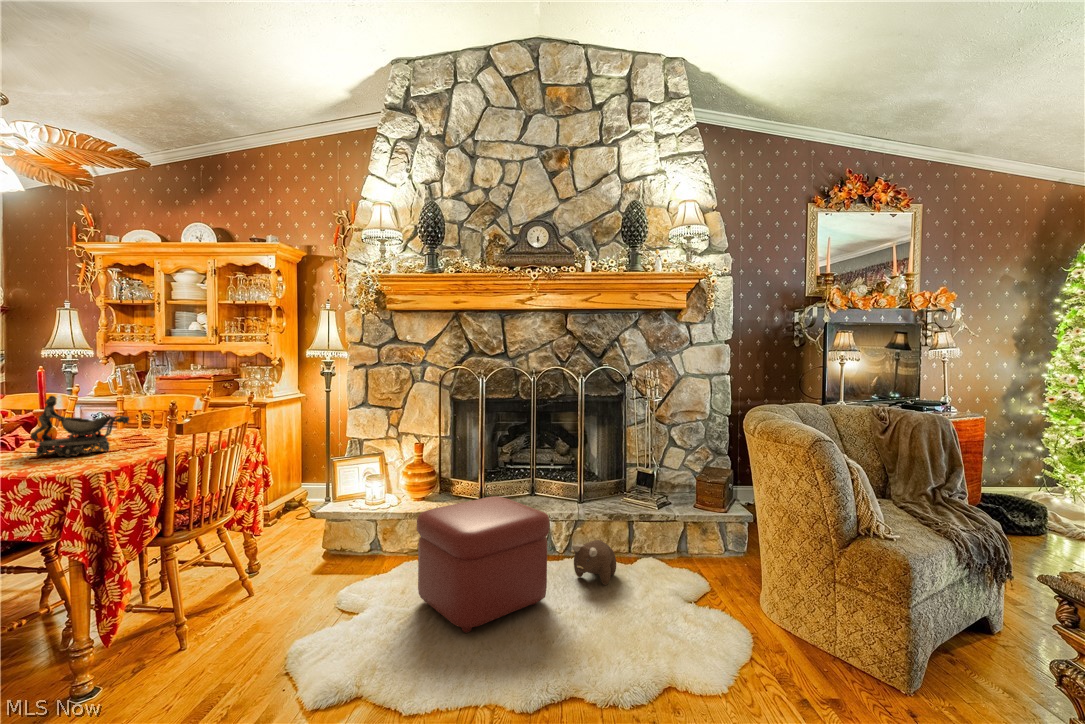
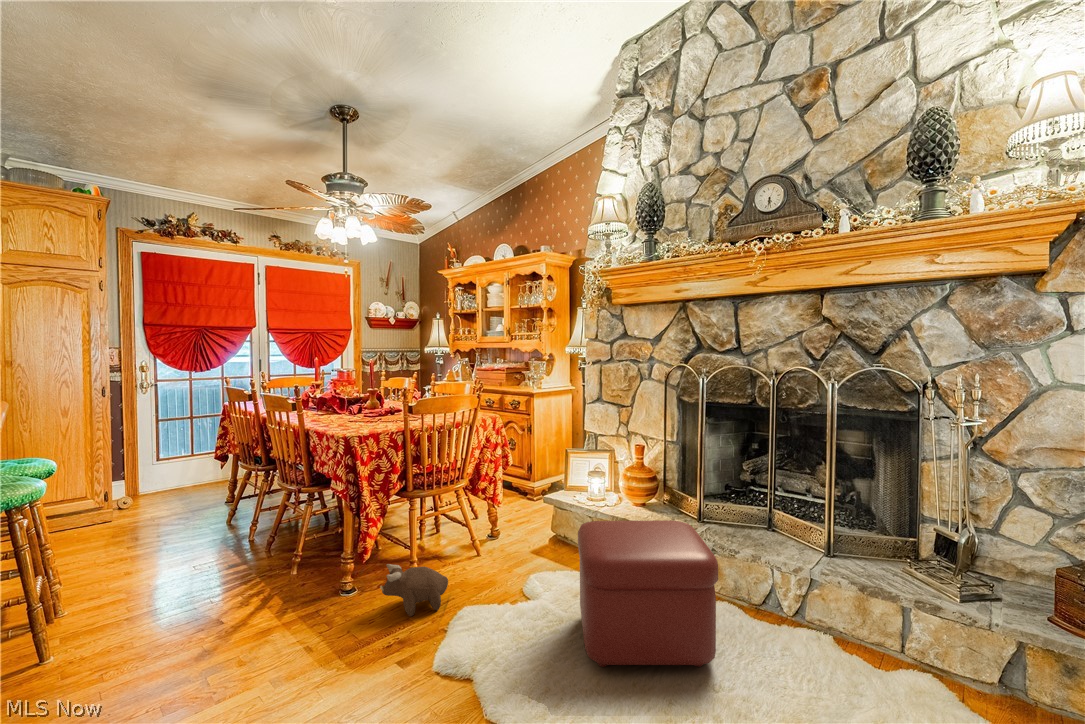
decorative bowl: present [31,396,129,457] -> none [345,388,391,431]
plush toy: present [572,540,616,585] -> present [380,564,448,616]

